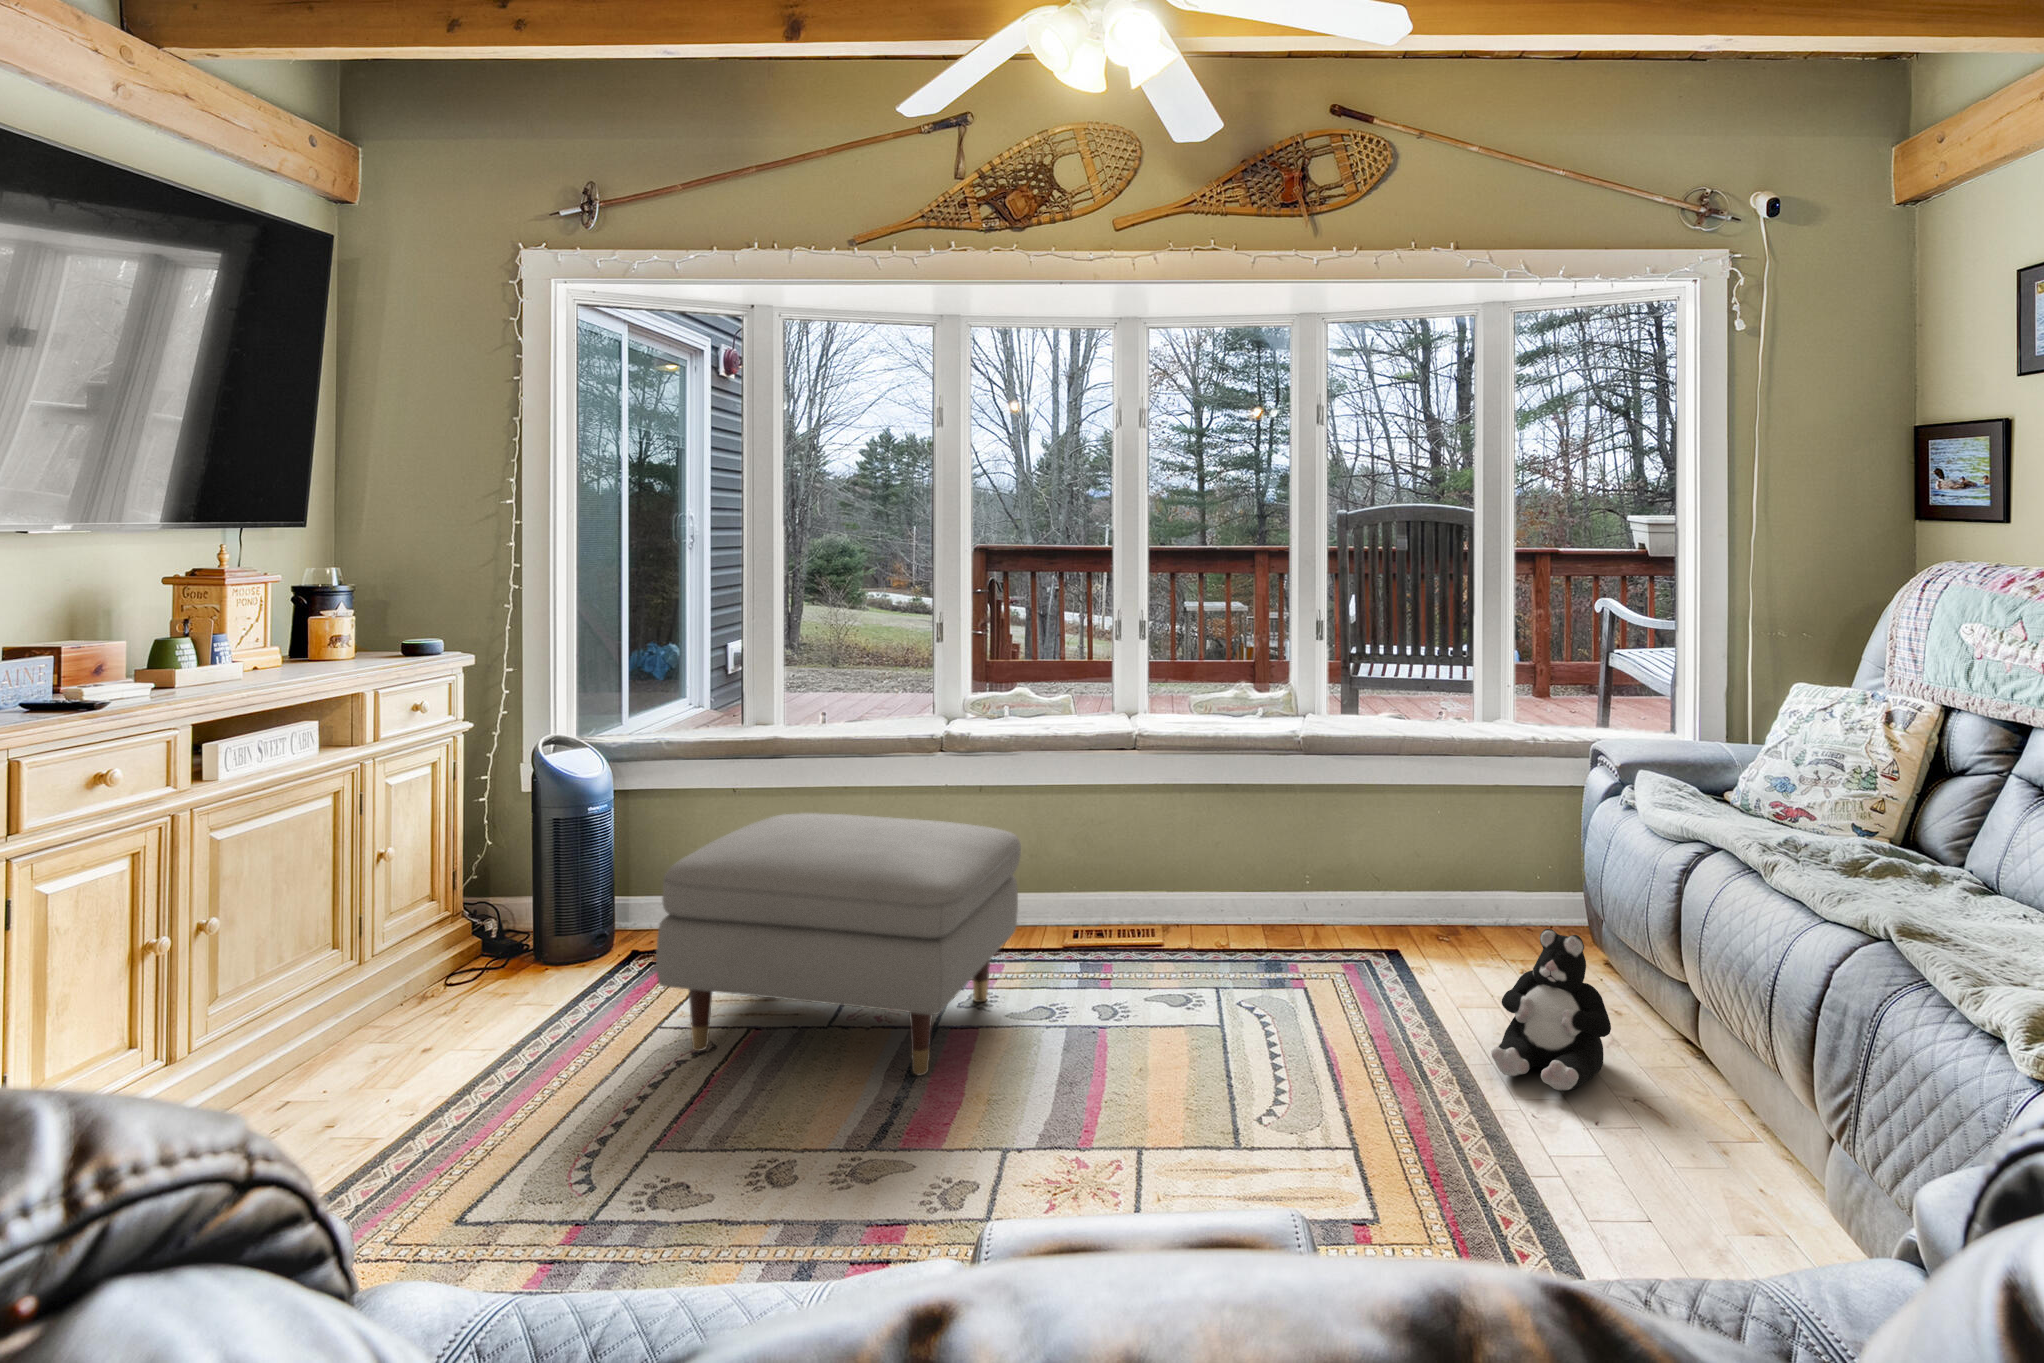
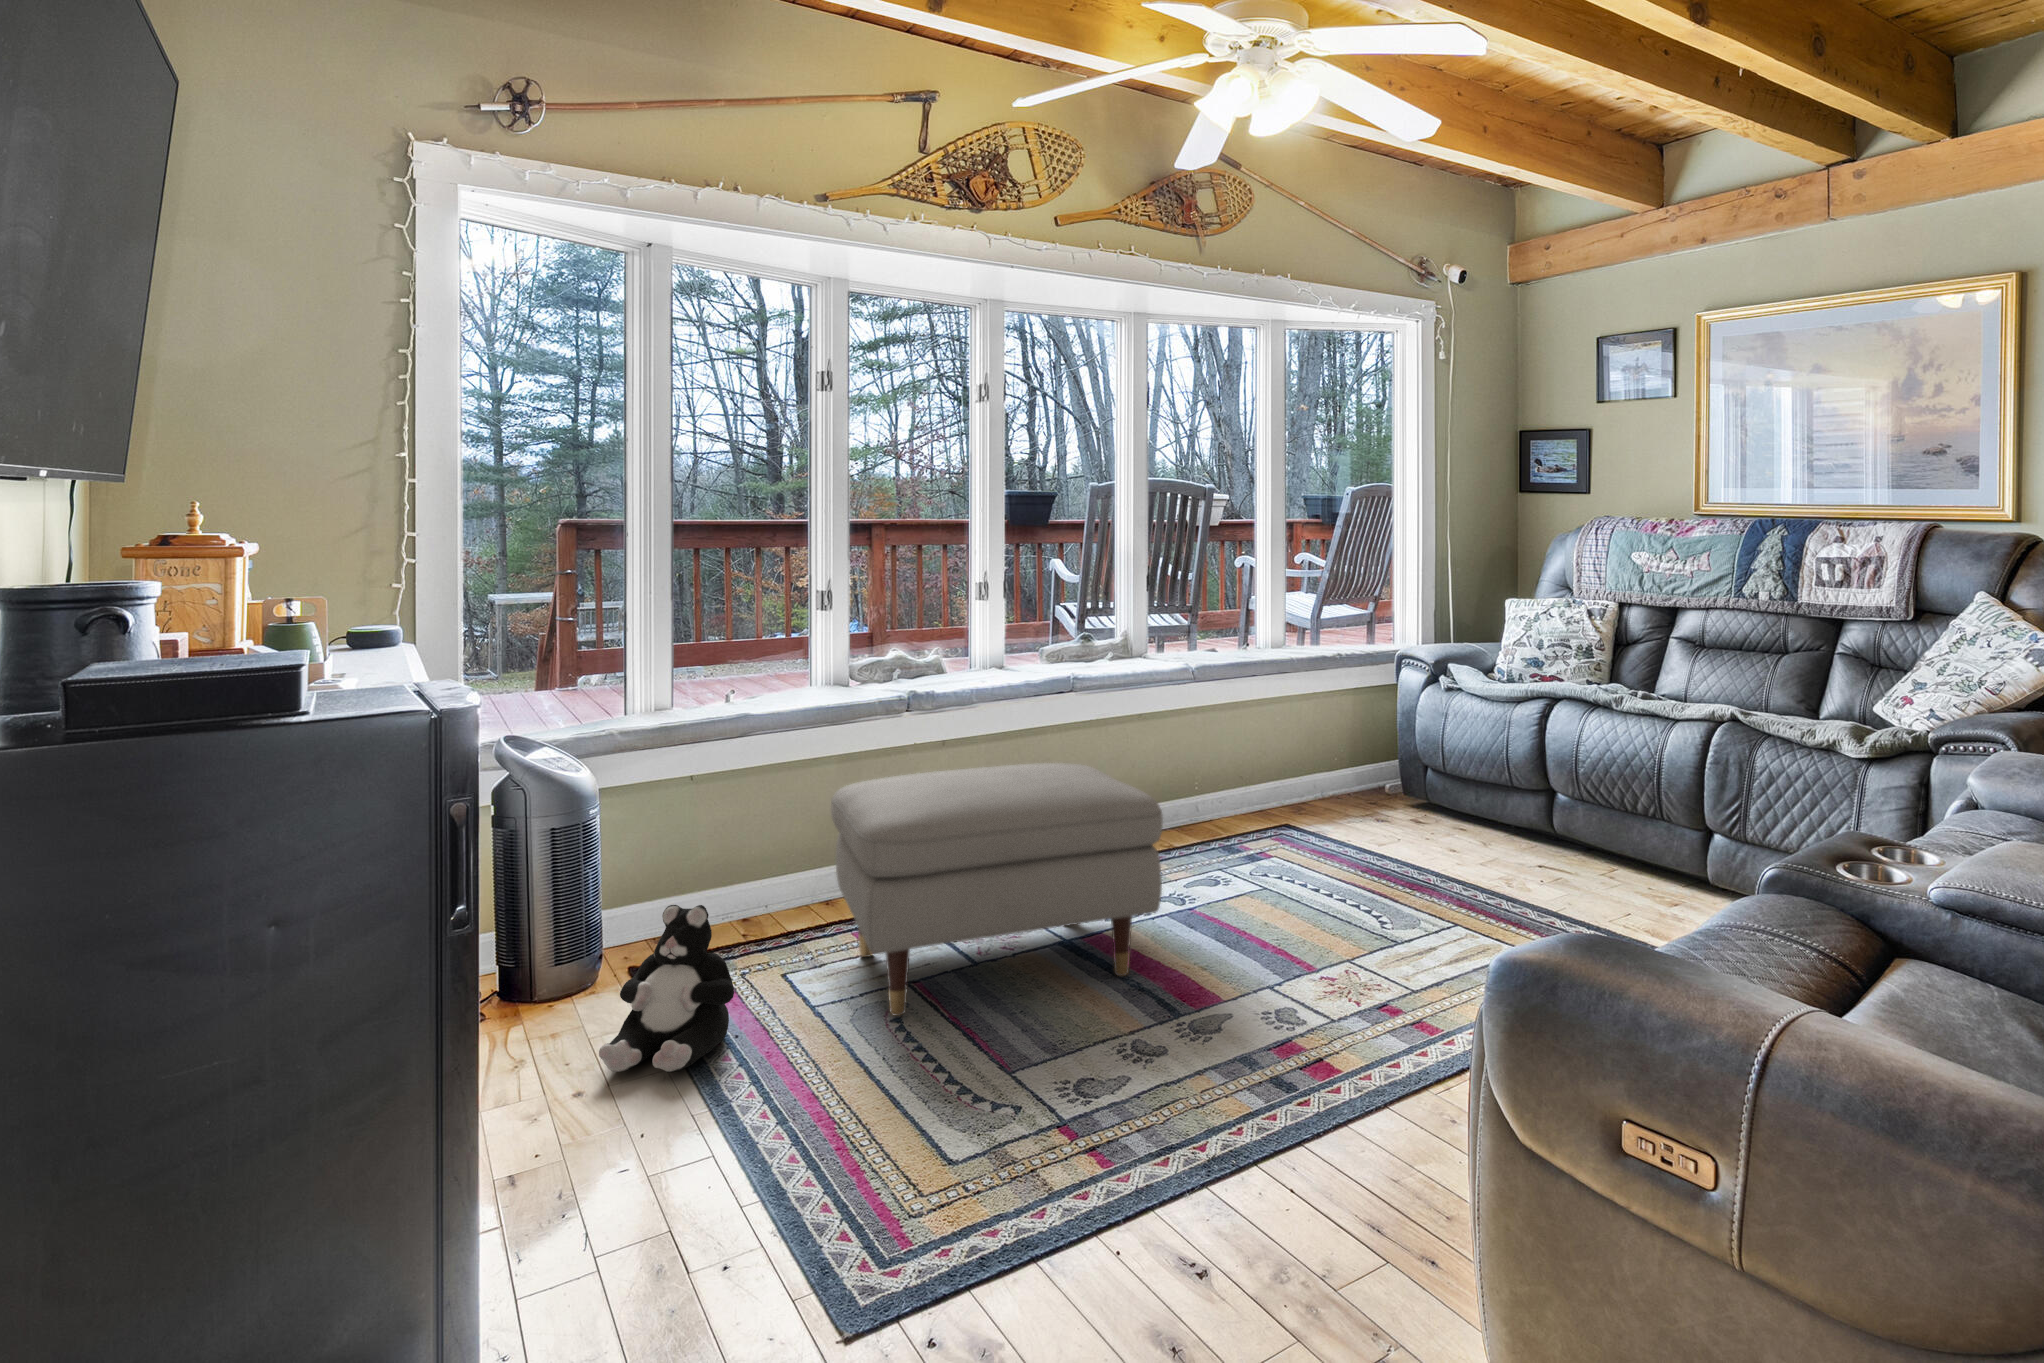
plush toy: present [1491,929,1611,1091] -> present [599,905,734,1072]

